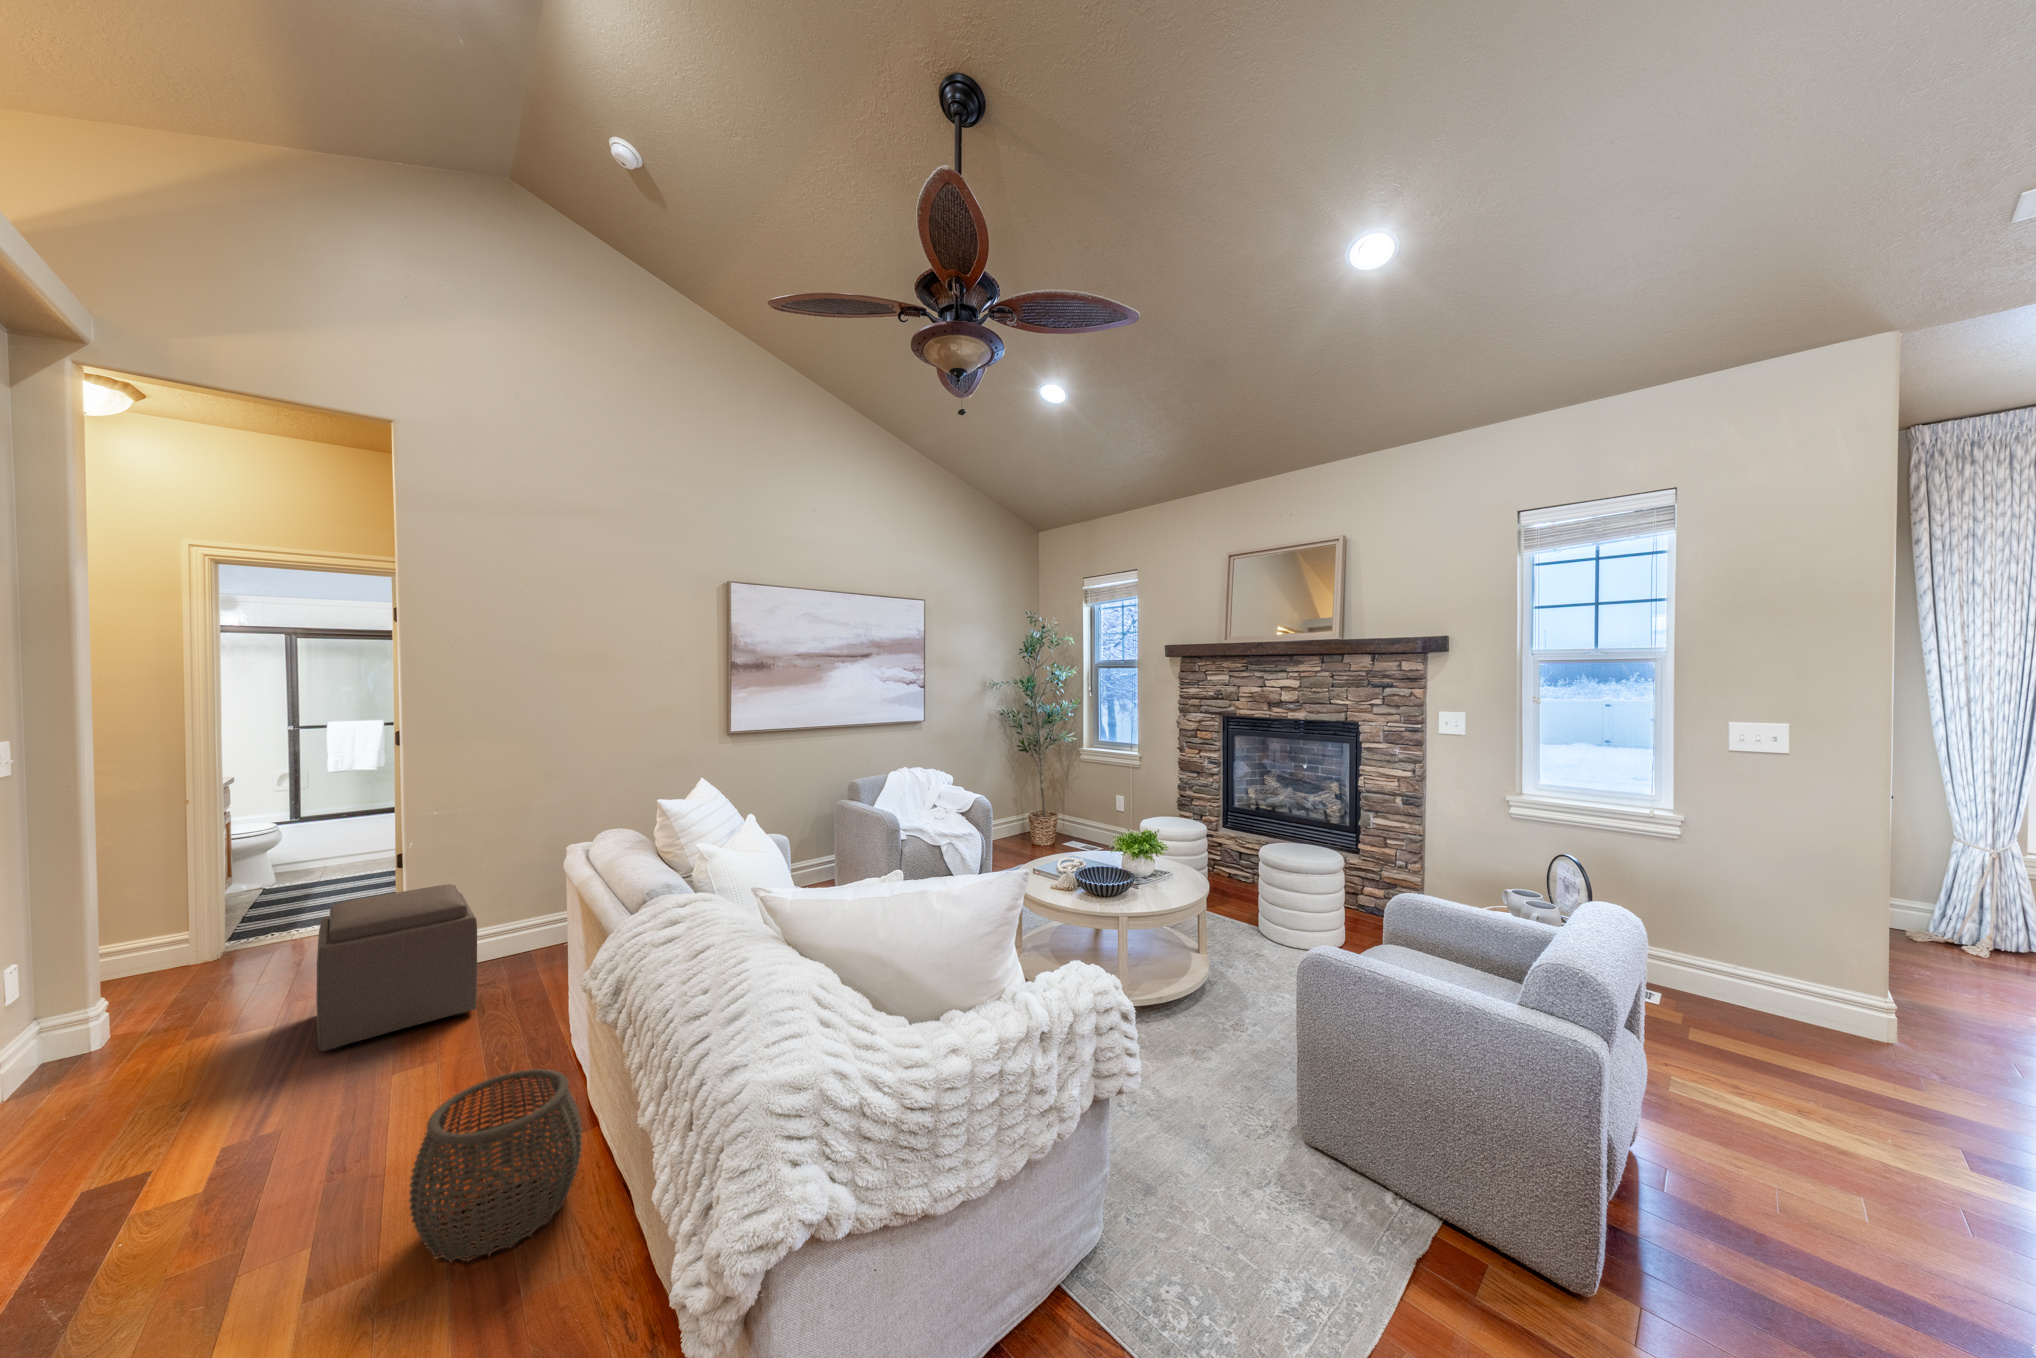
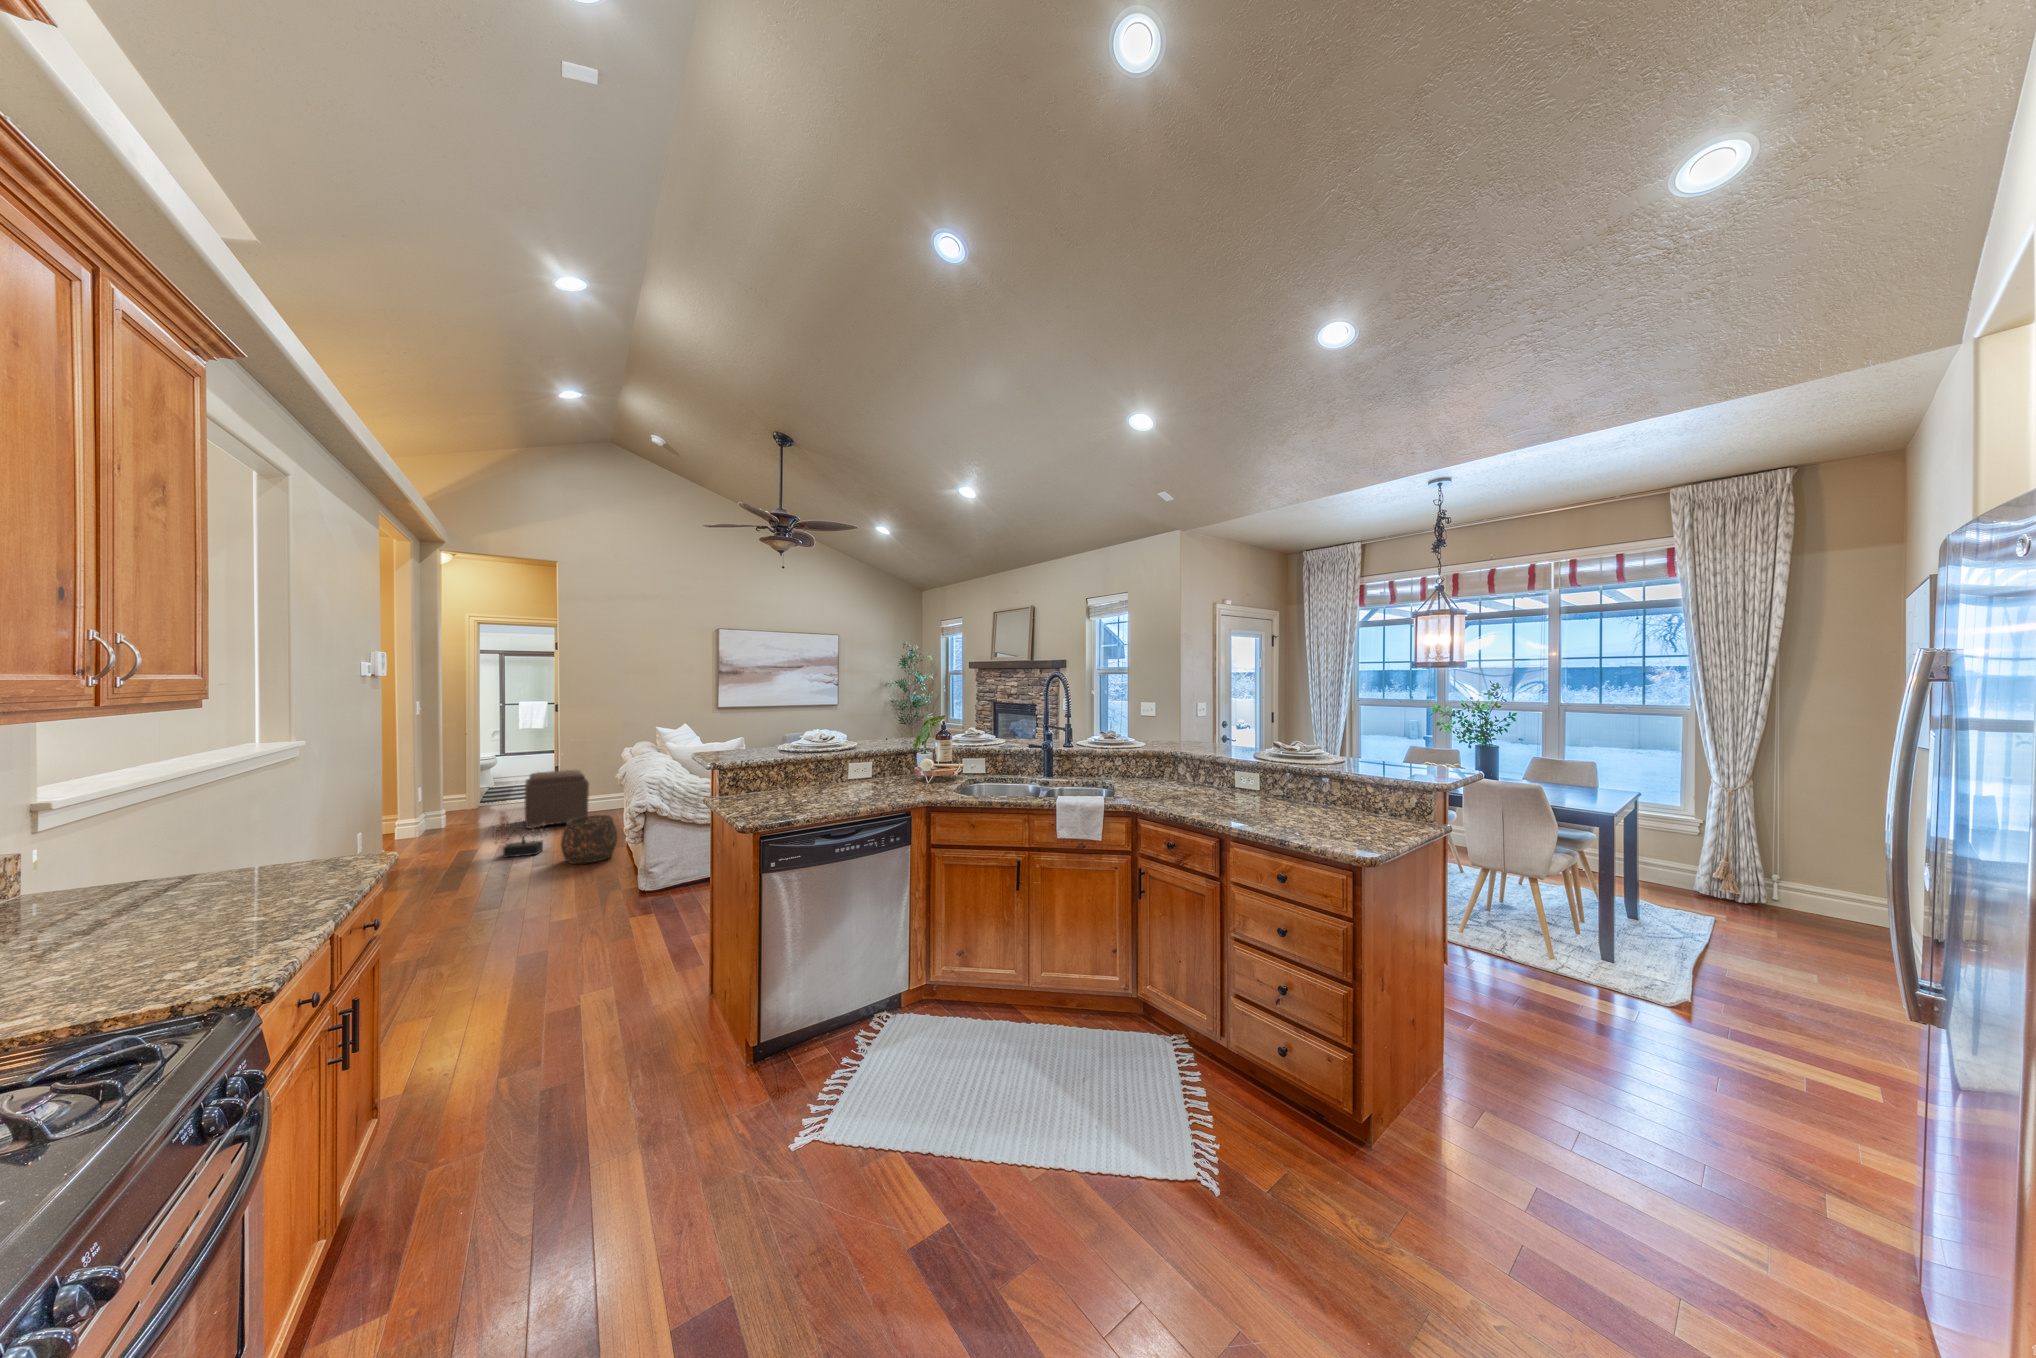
decorative plant: none [180,1086,378,1231] -> present [493,817,548,857]

